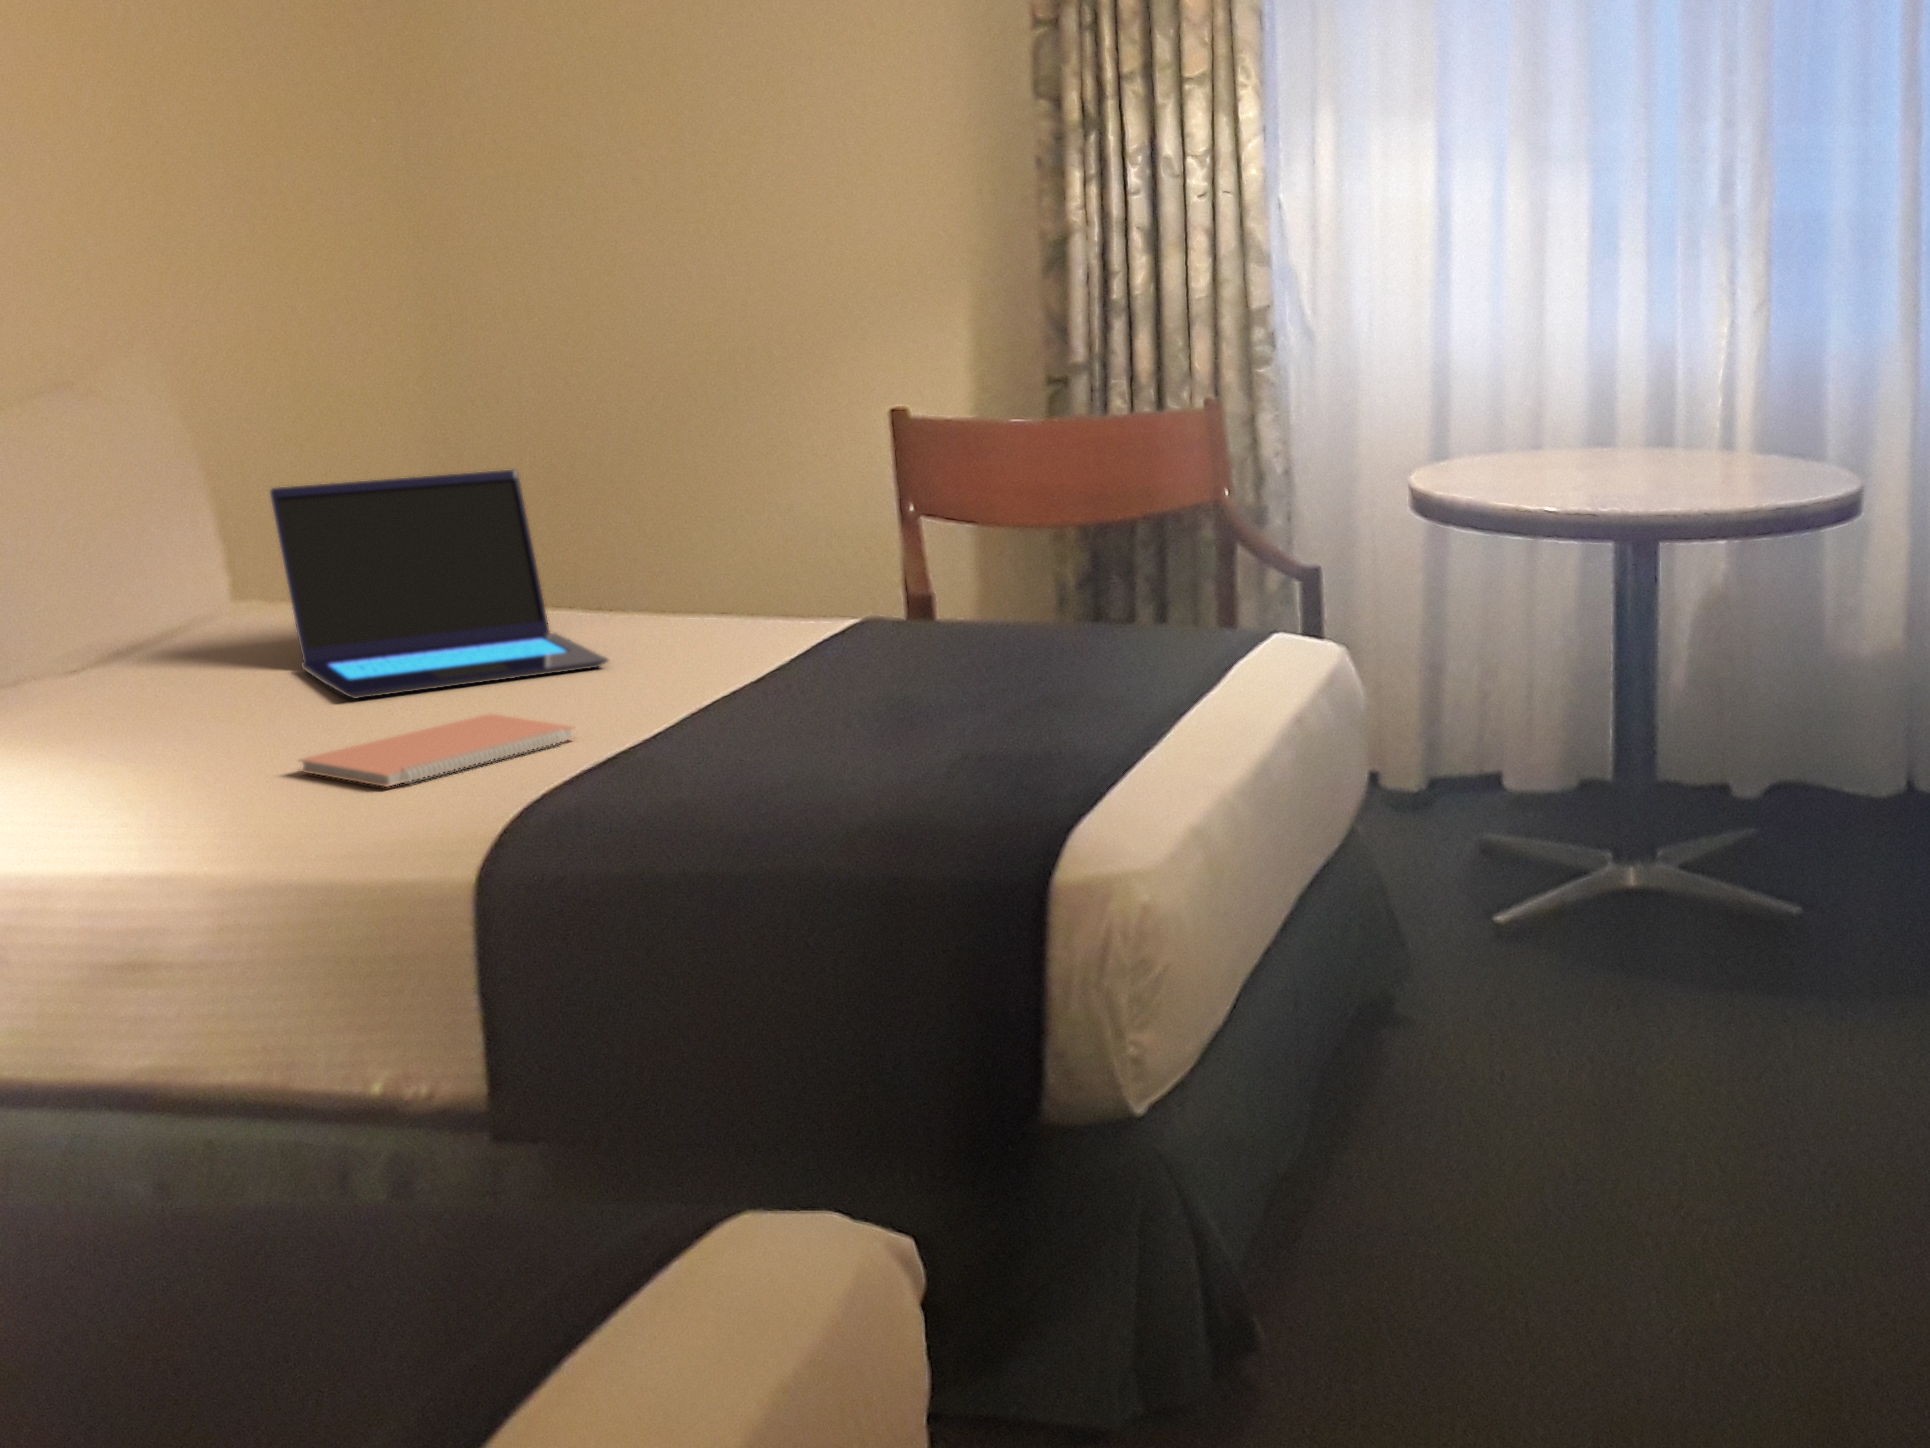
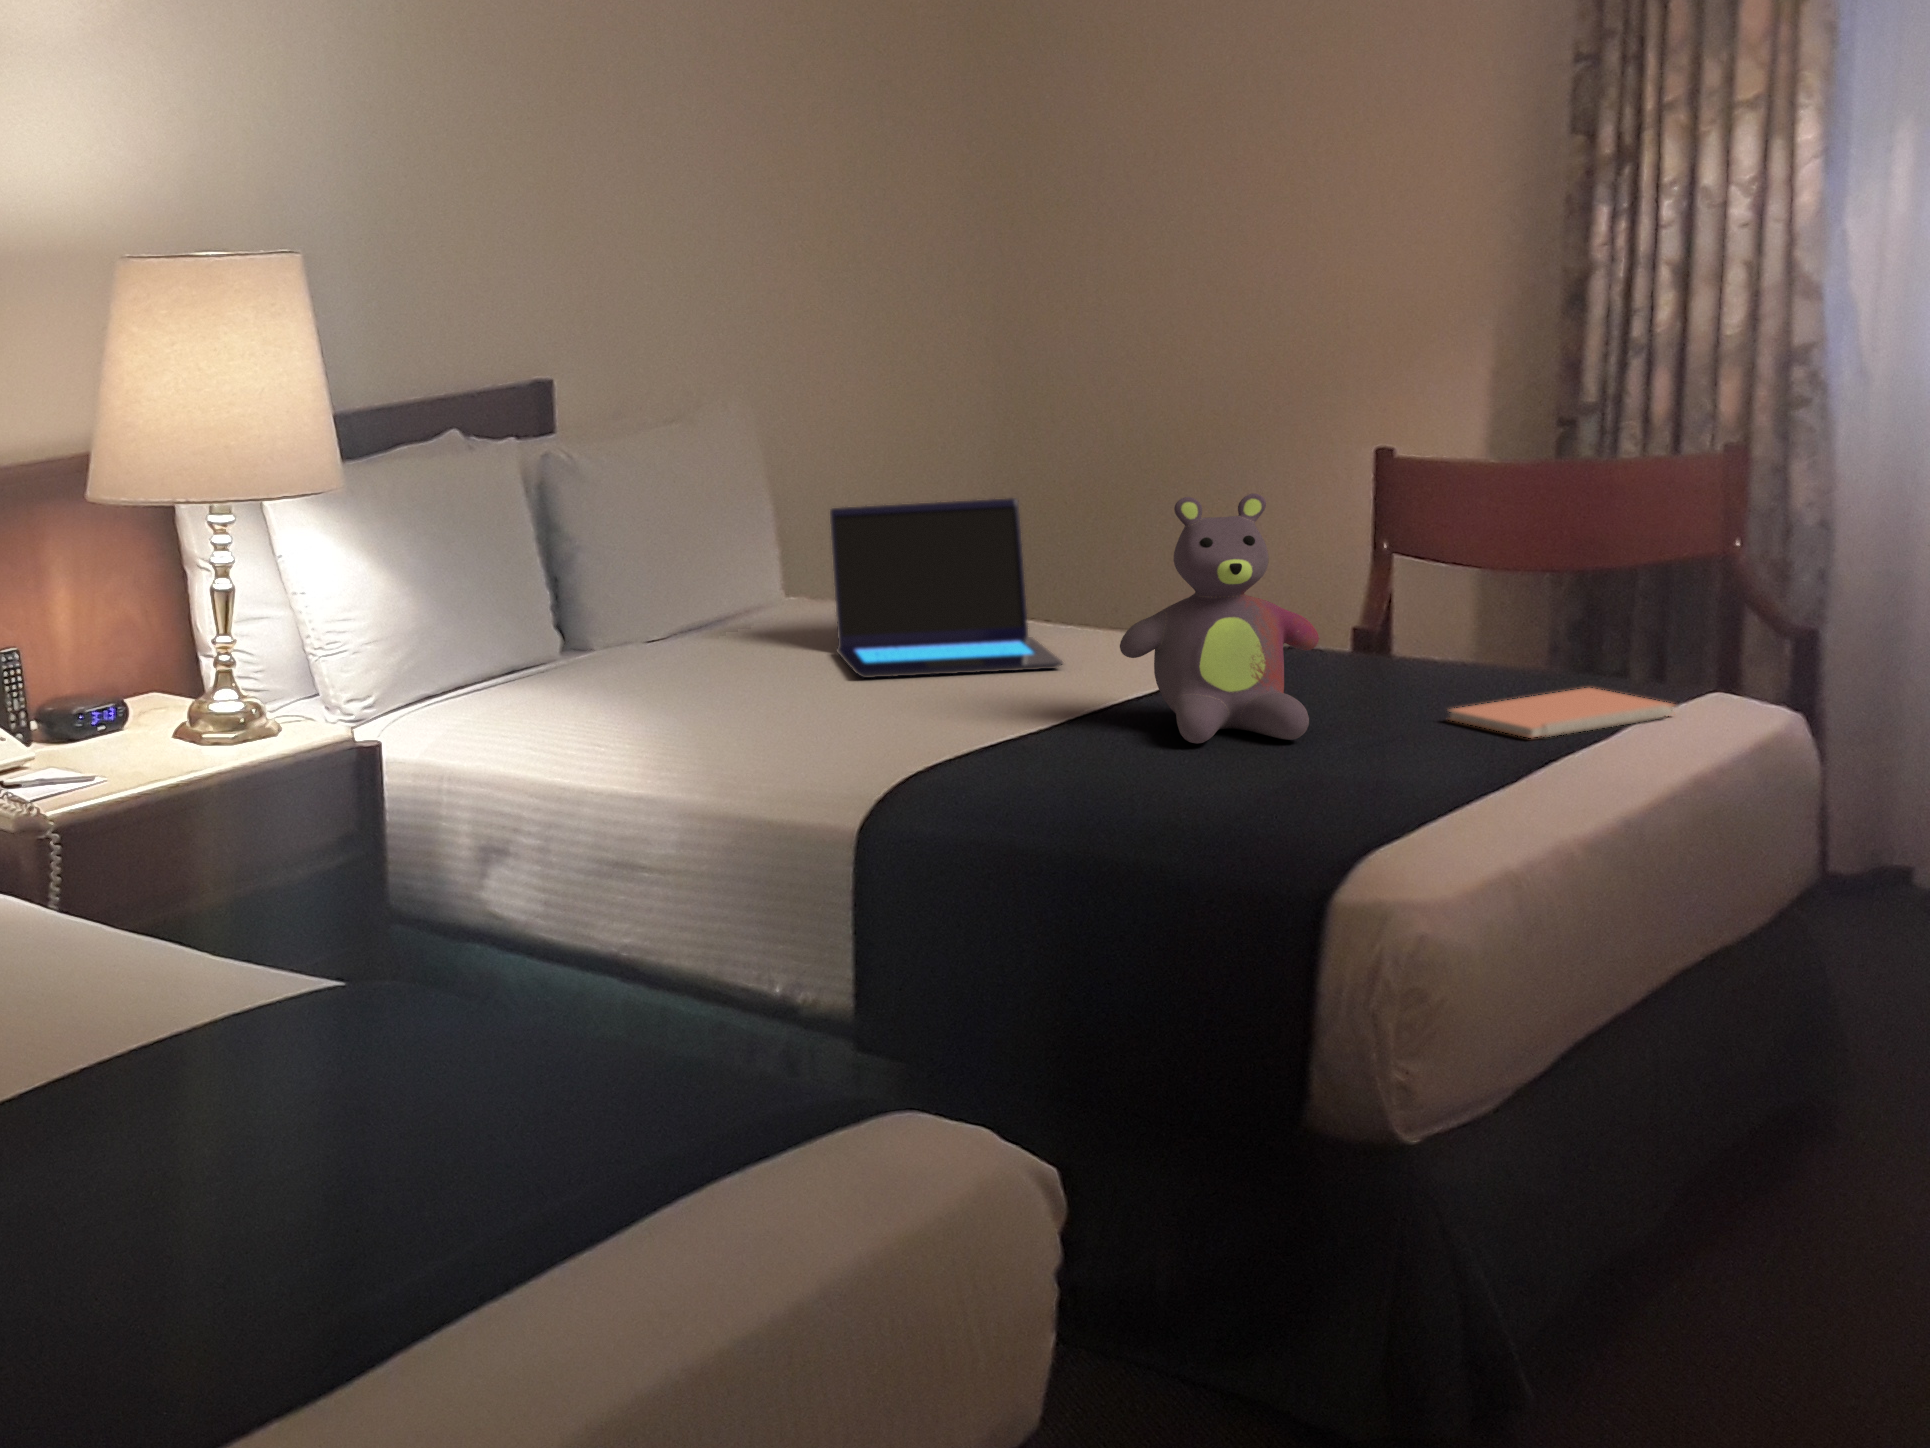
stuffed bear: none [703,452,931,739] -> present [1120,494,1319,743]
notebook: present [300,714,574,787] -> present [1449,688,1674,738]

